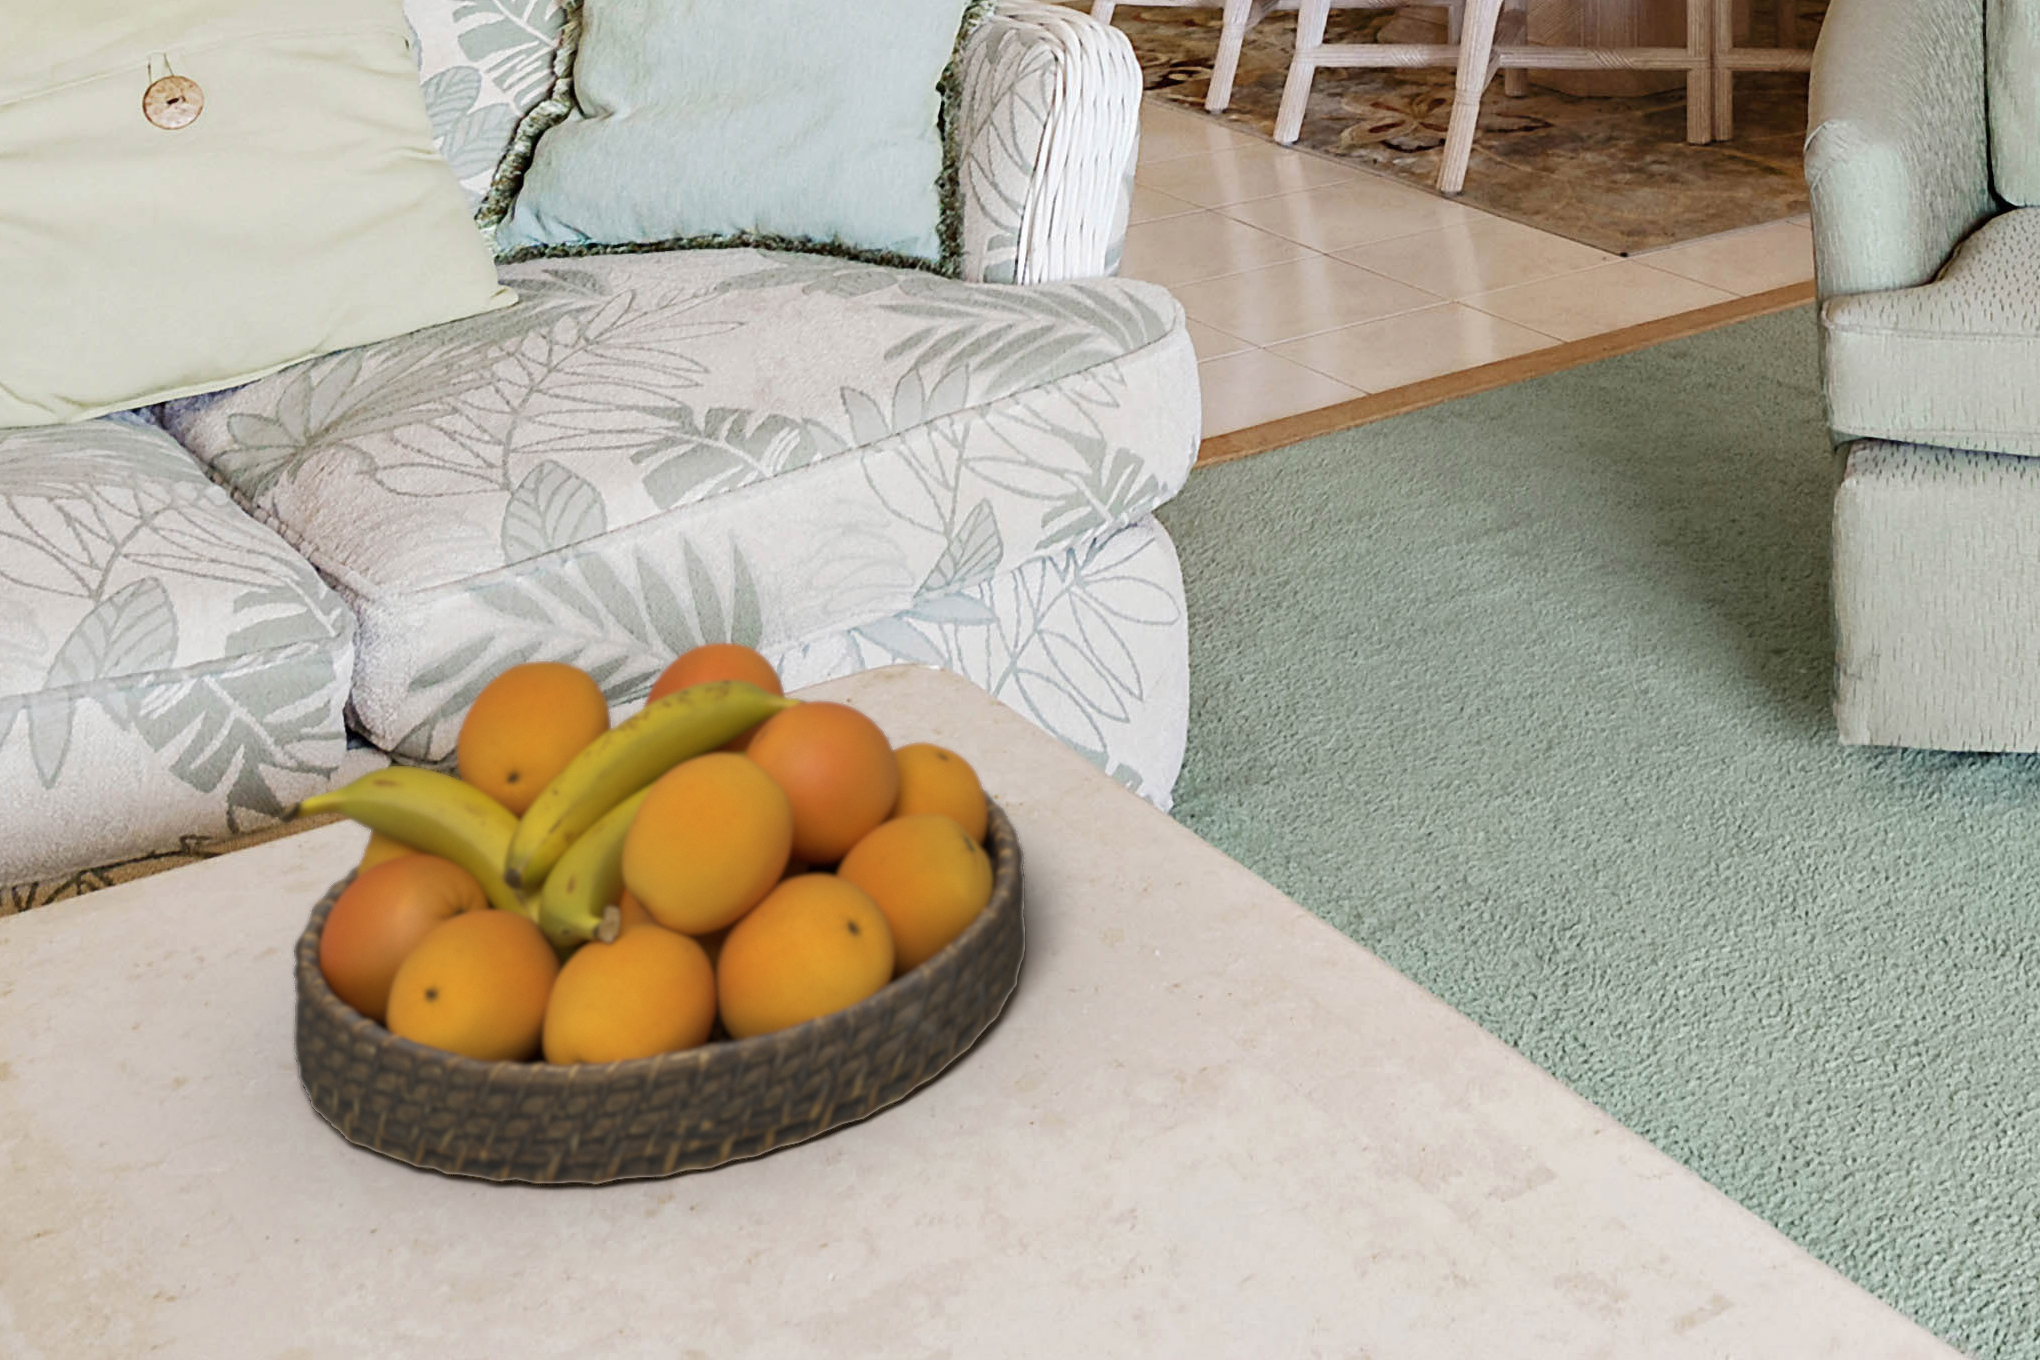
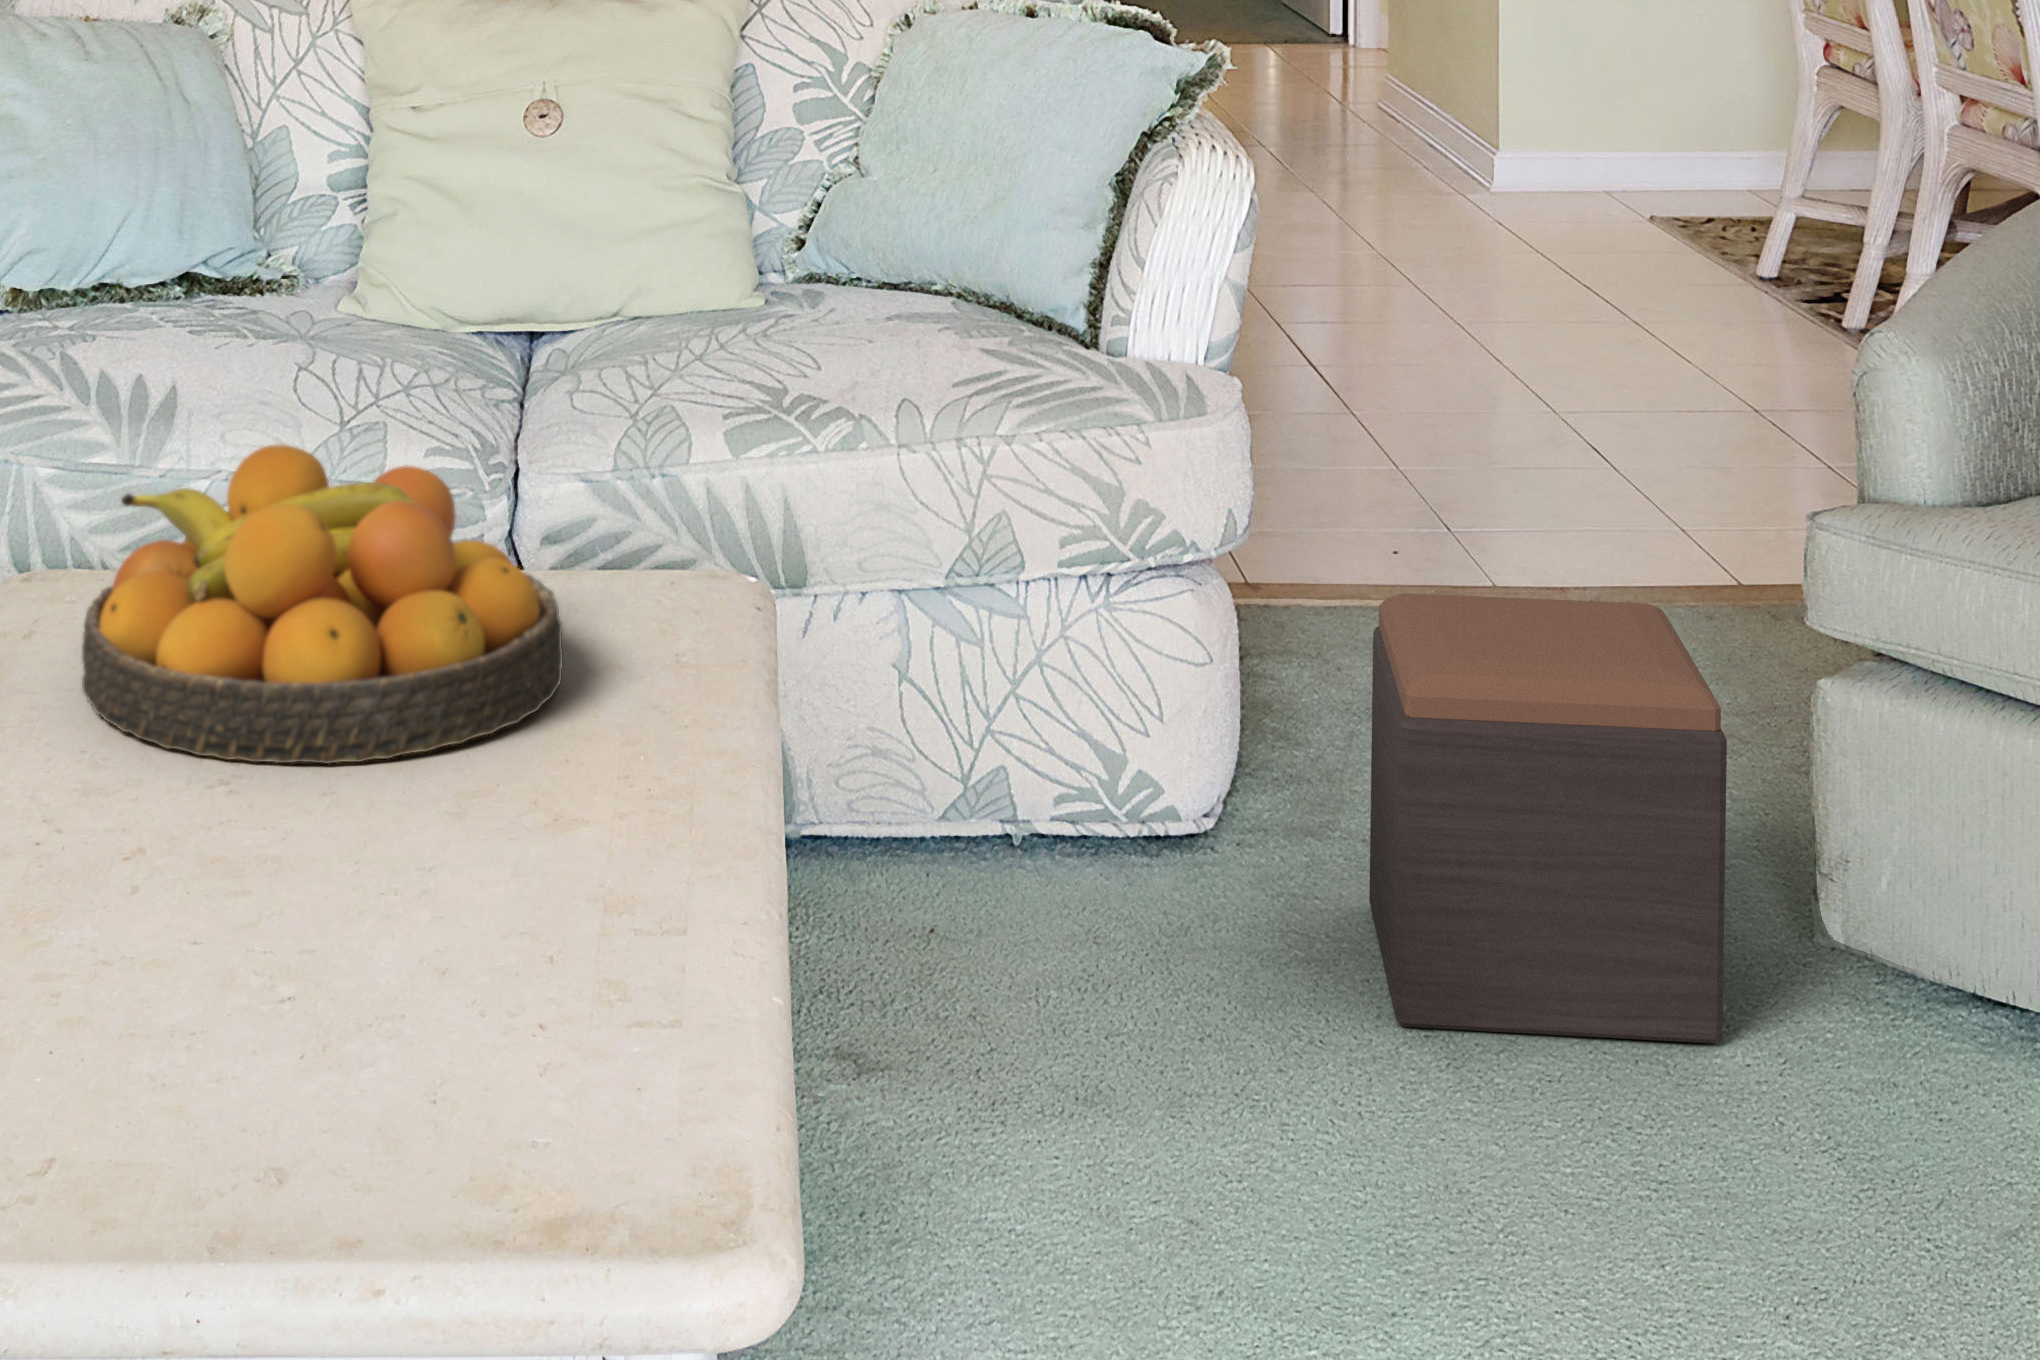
footstool: none [1391,431,1827,950] -> present [1369,593,1727,1044]

